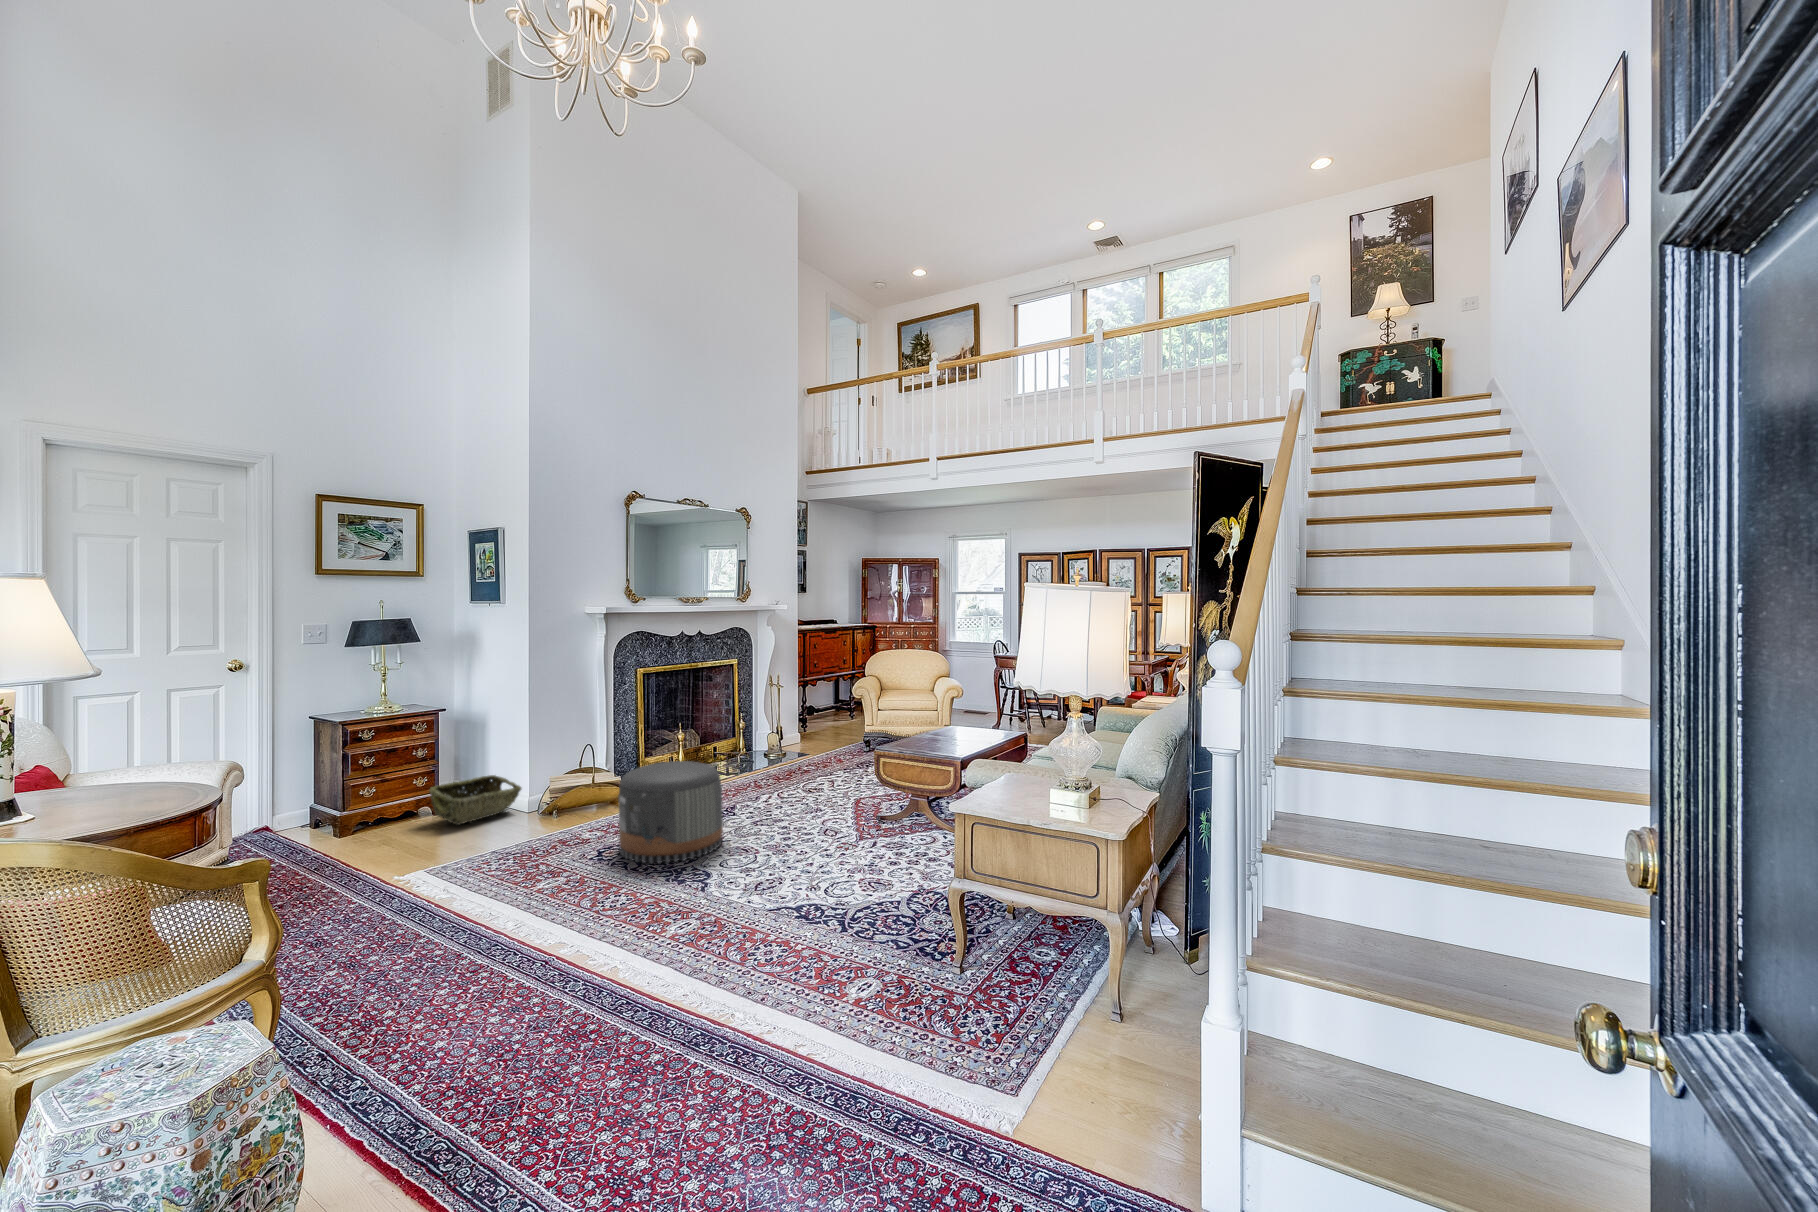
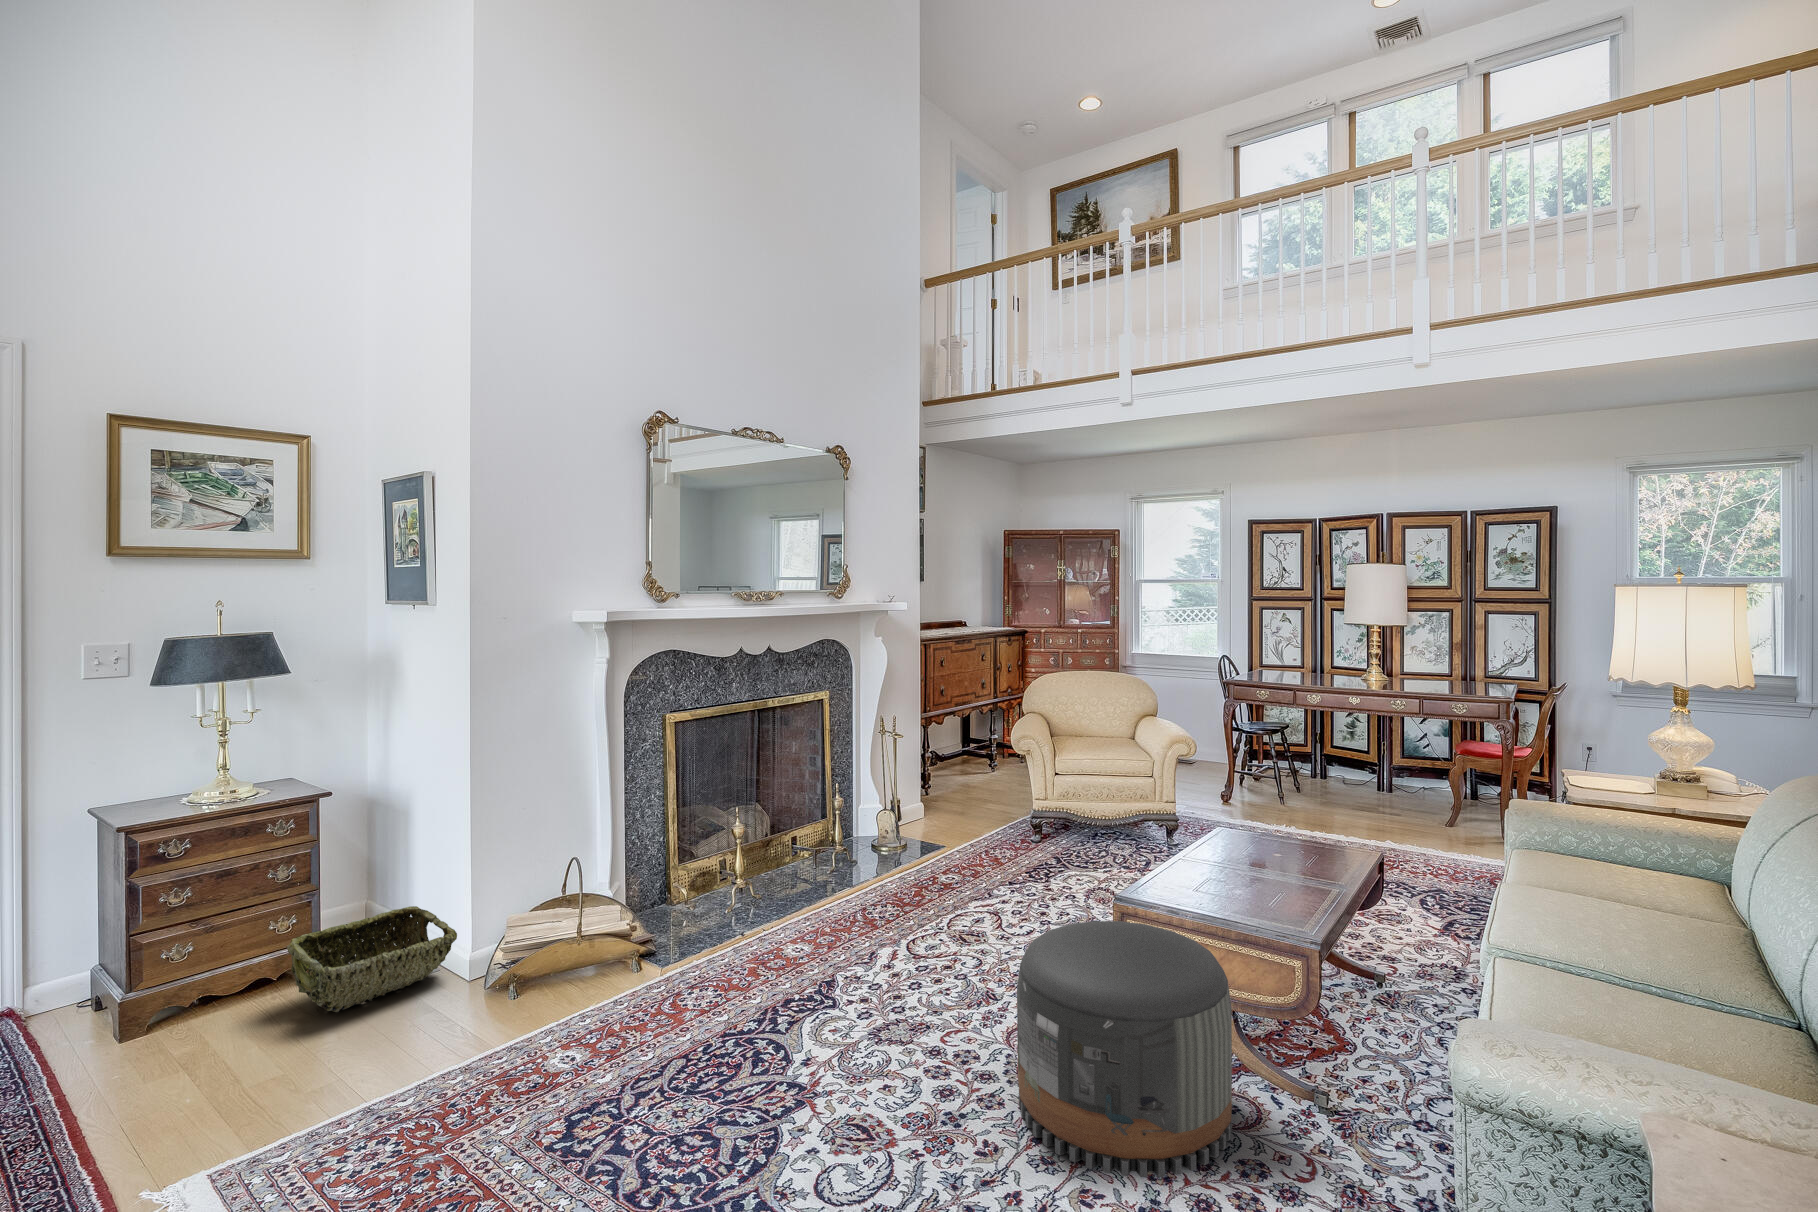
pouf: present [618,761,723,863] -> present [1017,921,1232,1177]

